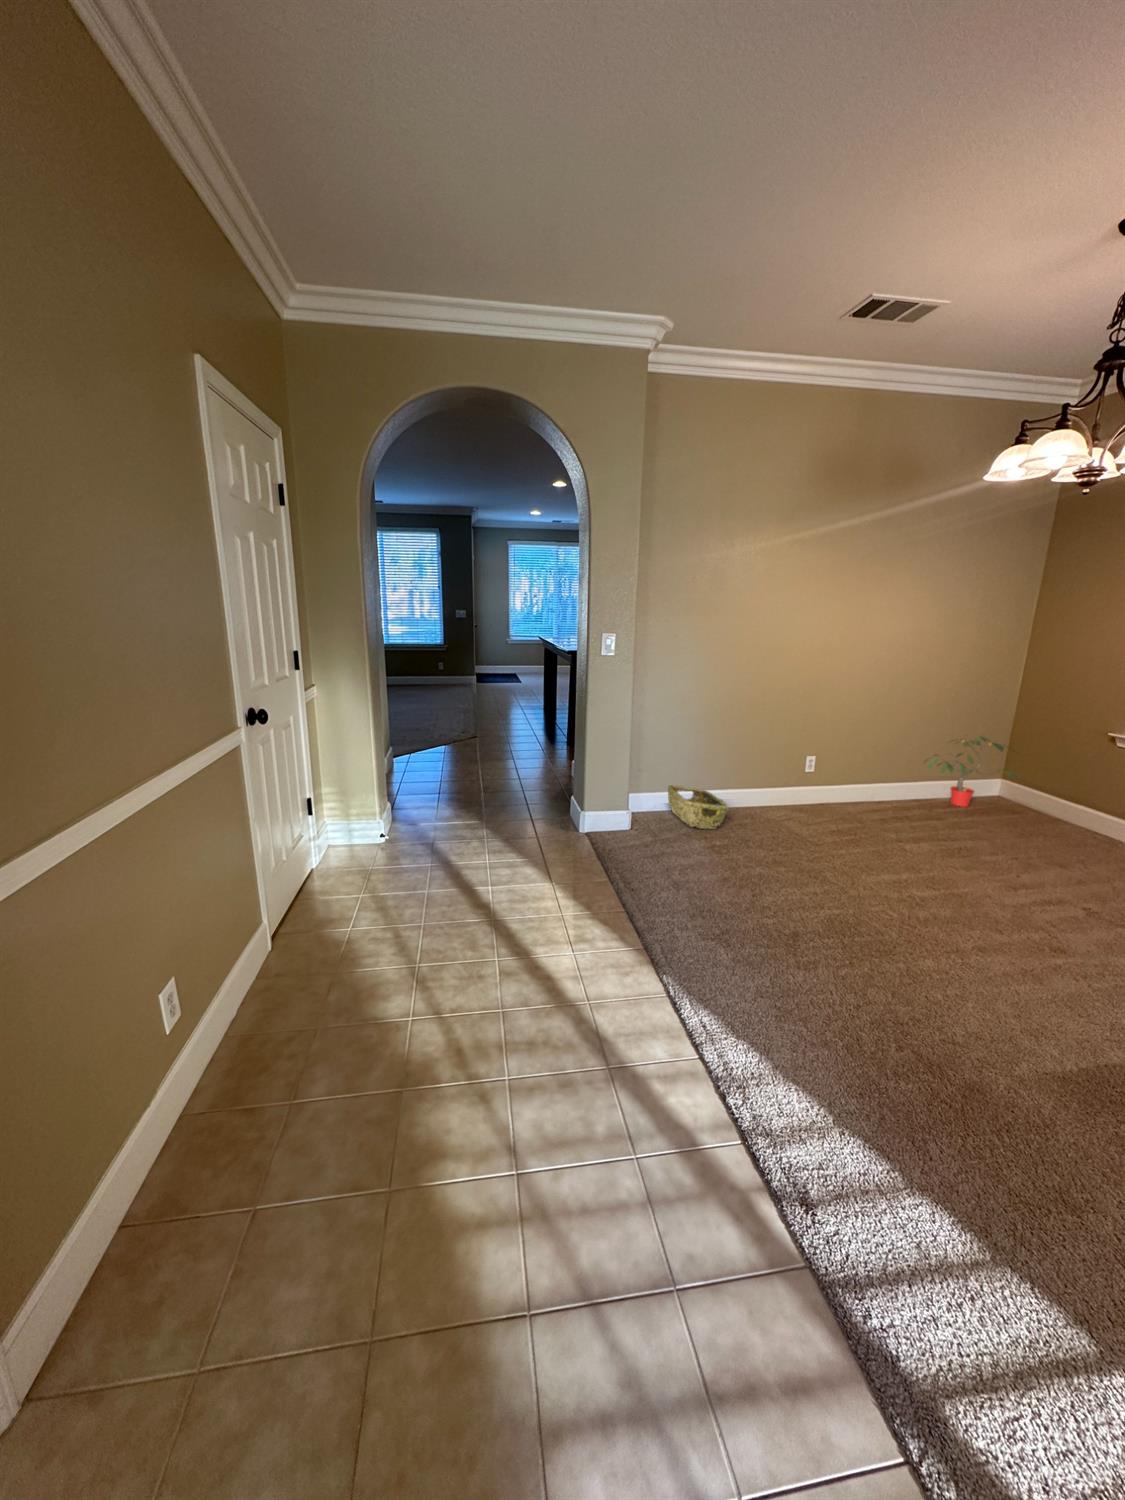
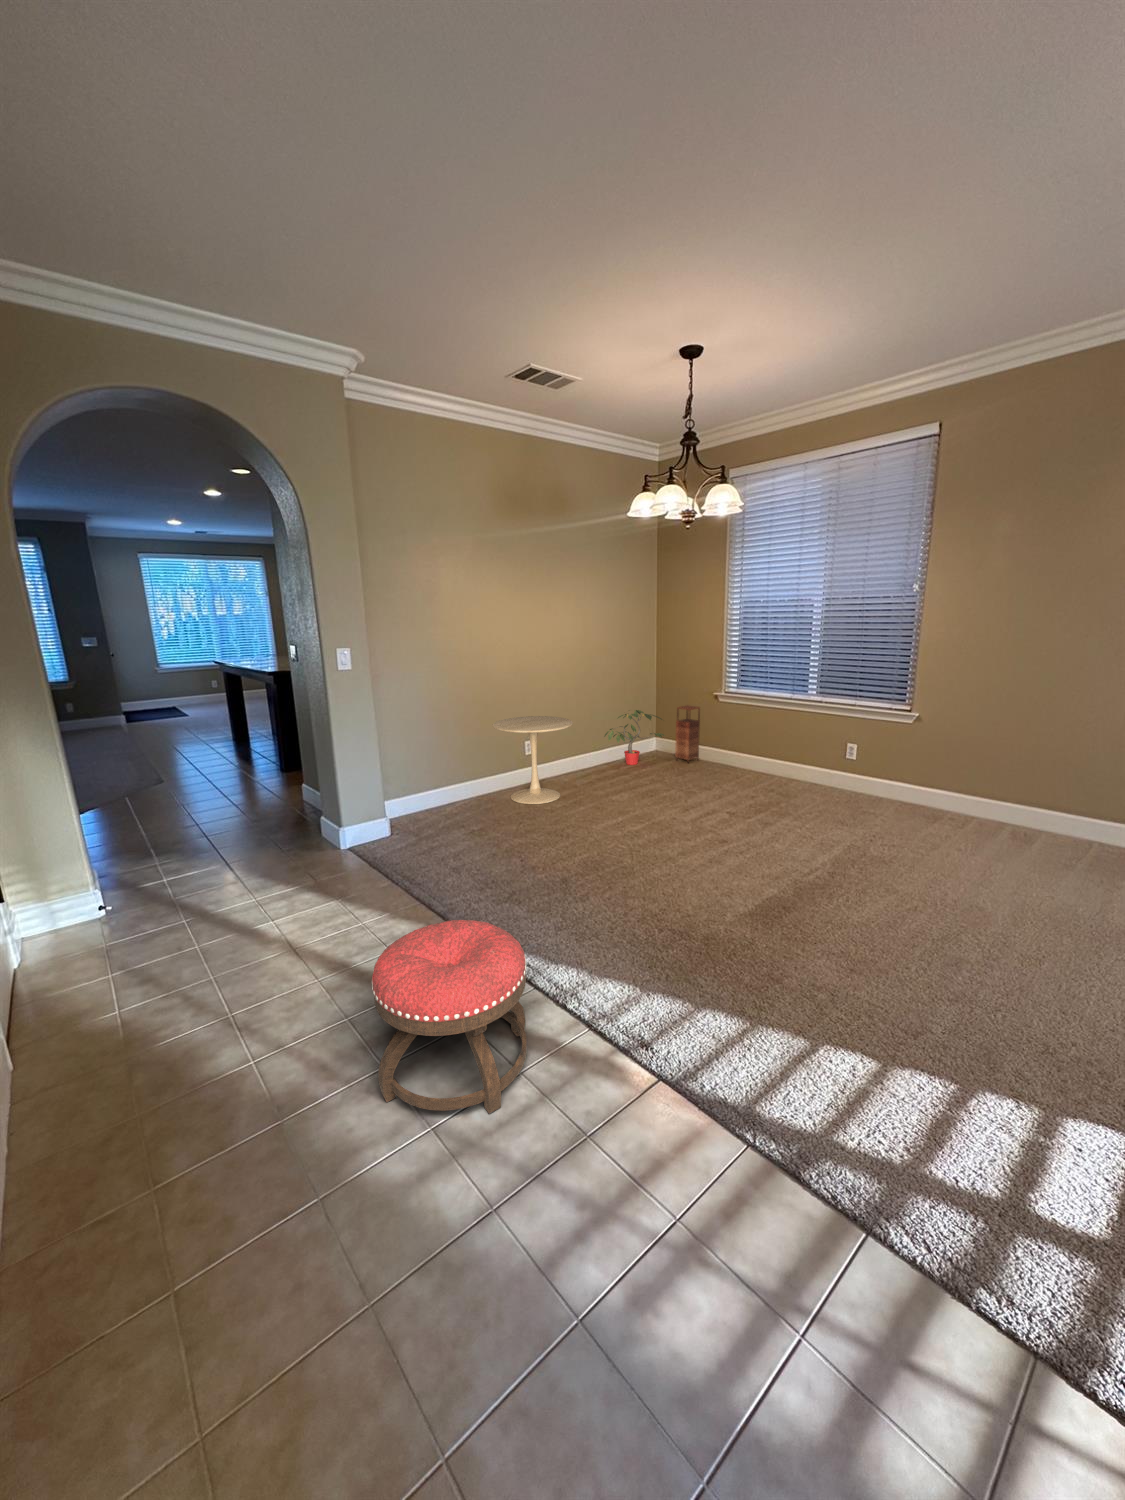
side table: none [767,724,871,831] -> present [493,716,573,804]
storage cabinet: none [1032,740,1090,821] -> present [675,705,700,761]
woven basket: present [668,785,729,829] -> none [416,788,476,822]
ottoman: none [488,948,666,1190] -> present [371,920,527,1114]

